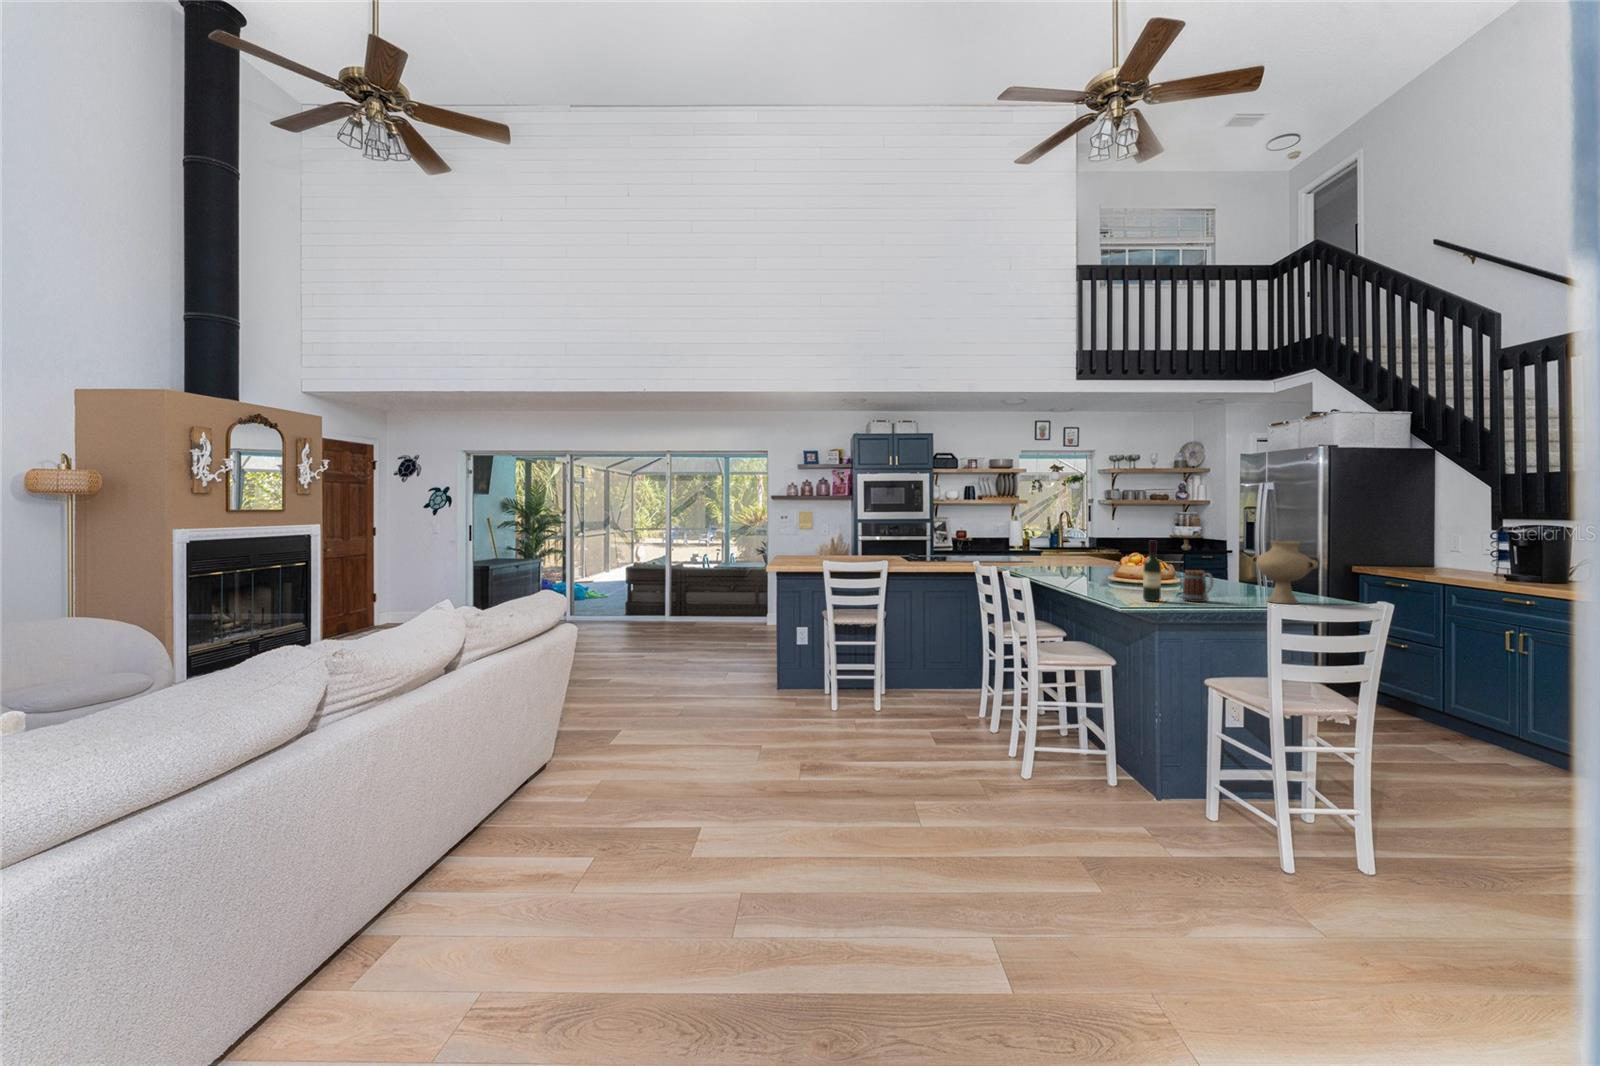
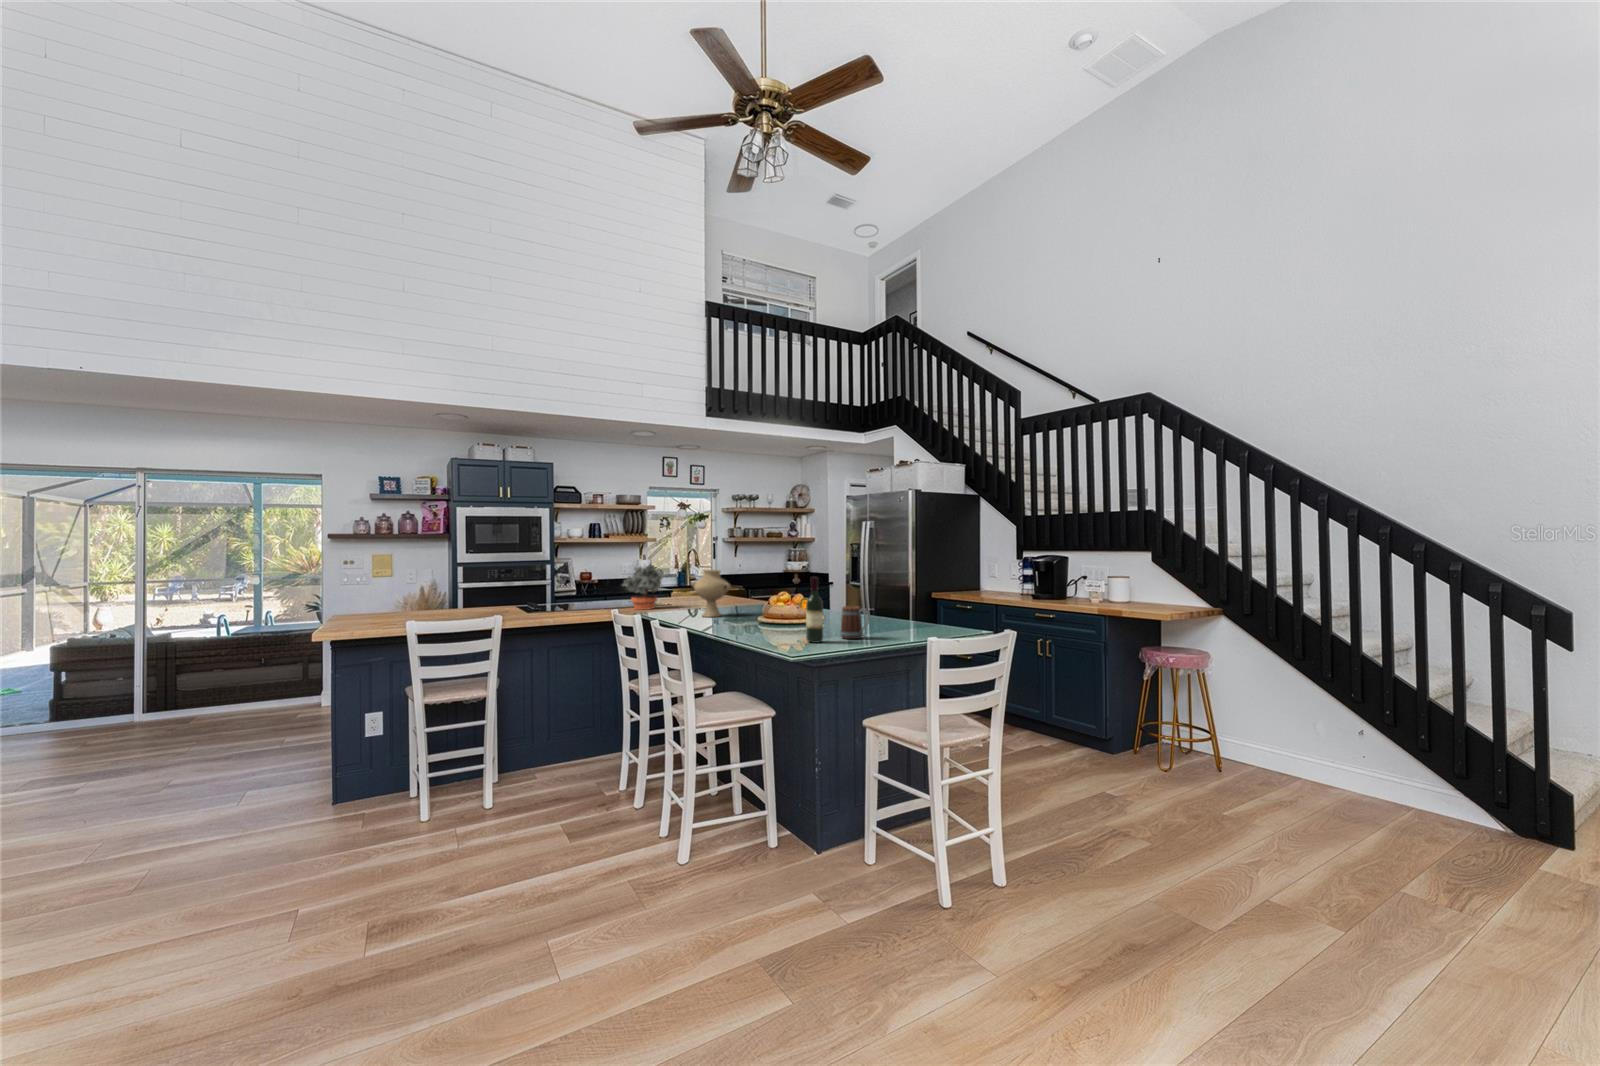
potted plant: none [986,522,1025,566] -> present [622,563,664,610]
vase: present [1251,541,1318,604] -> present [692,570,731,617]

